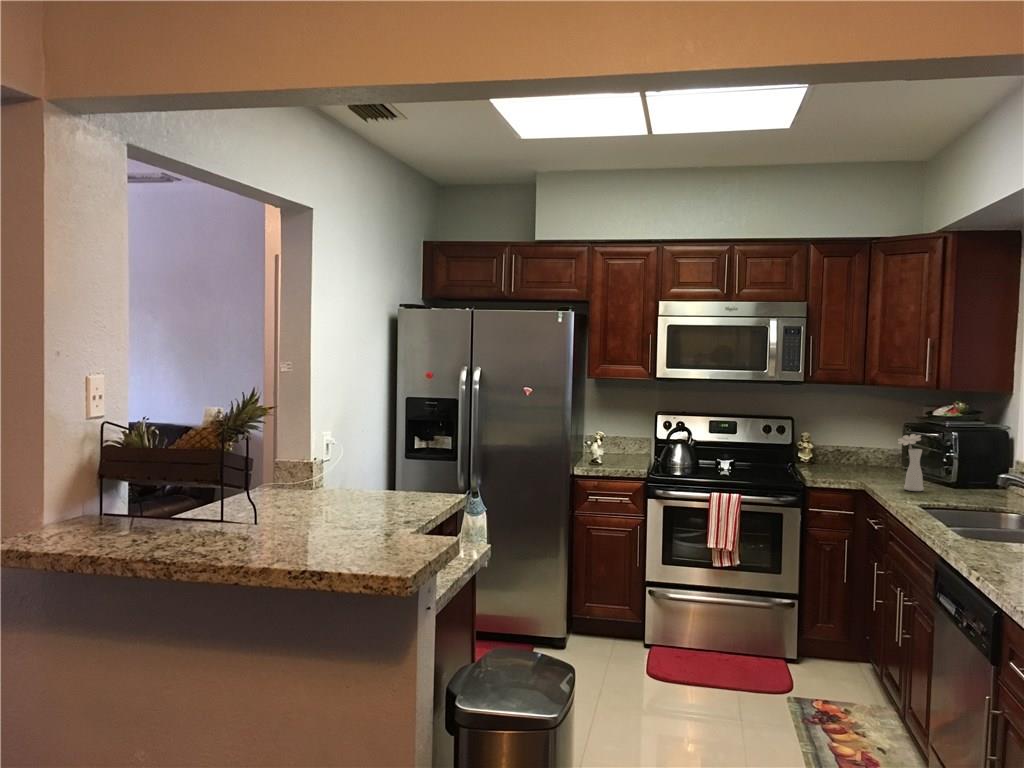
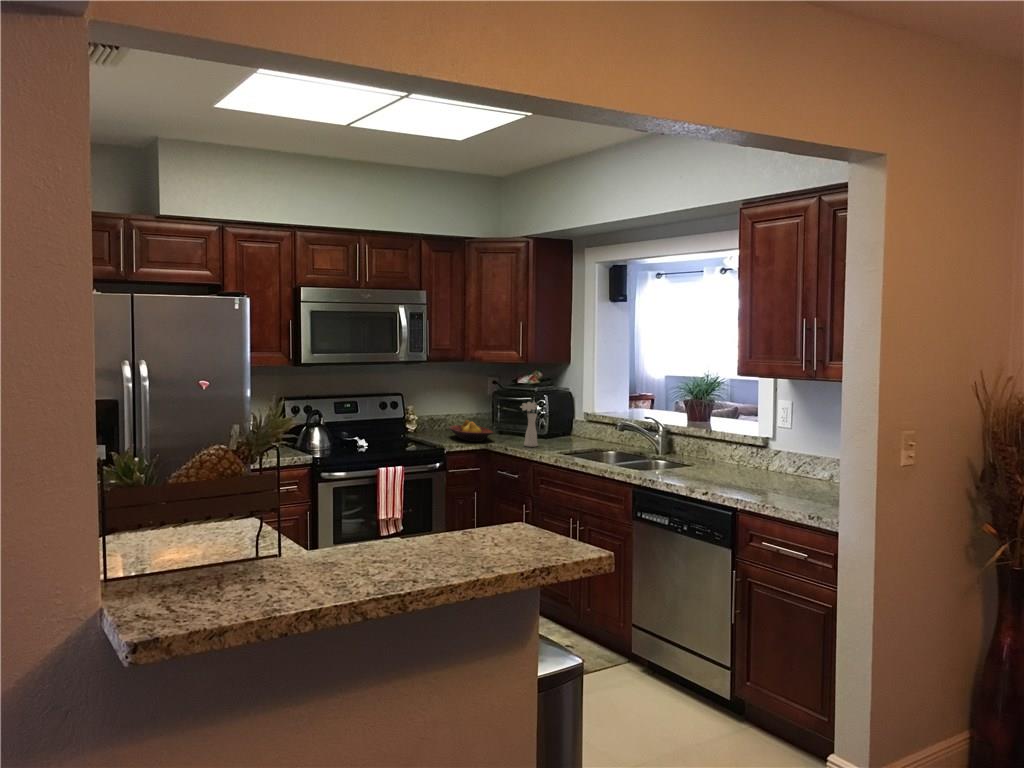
fruit bowl: none [835,453,887,479] -> present [449,420,493,442]

